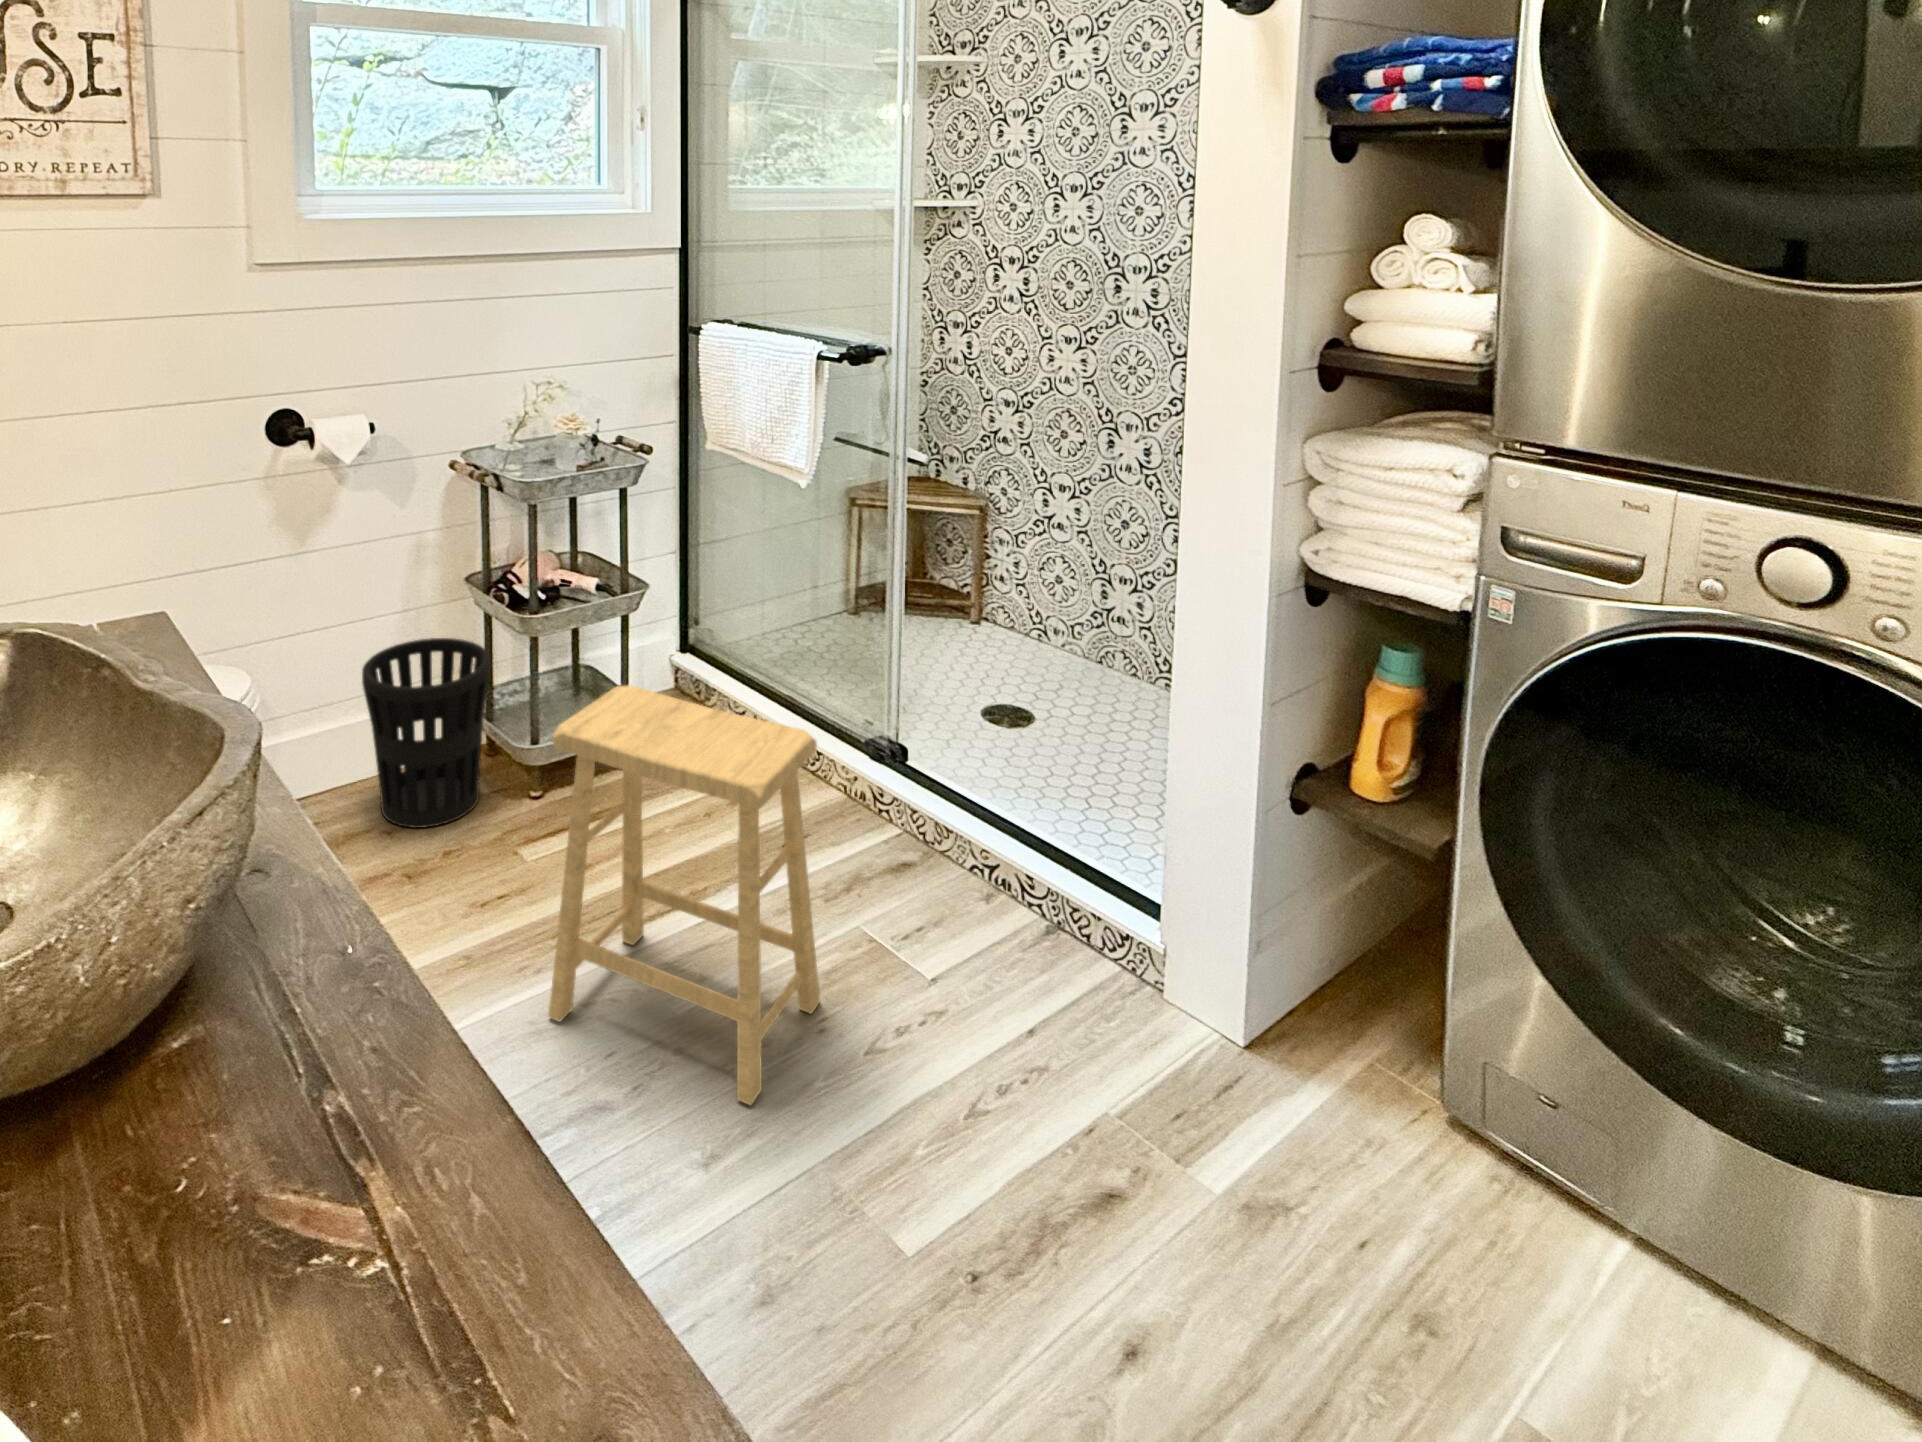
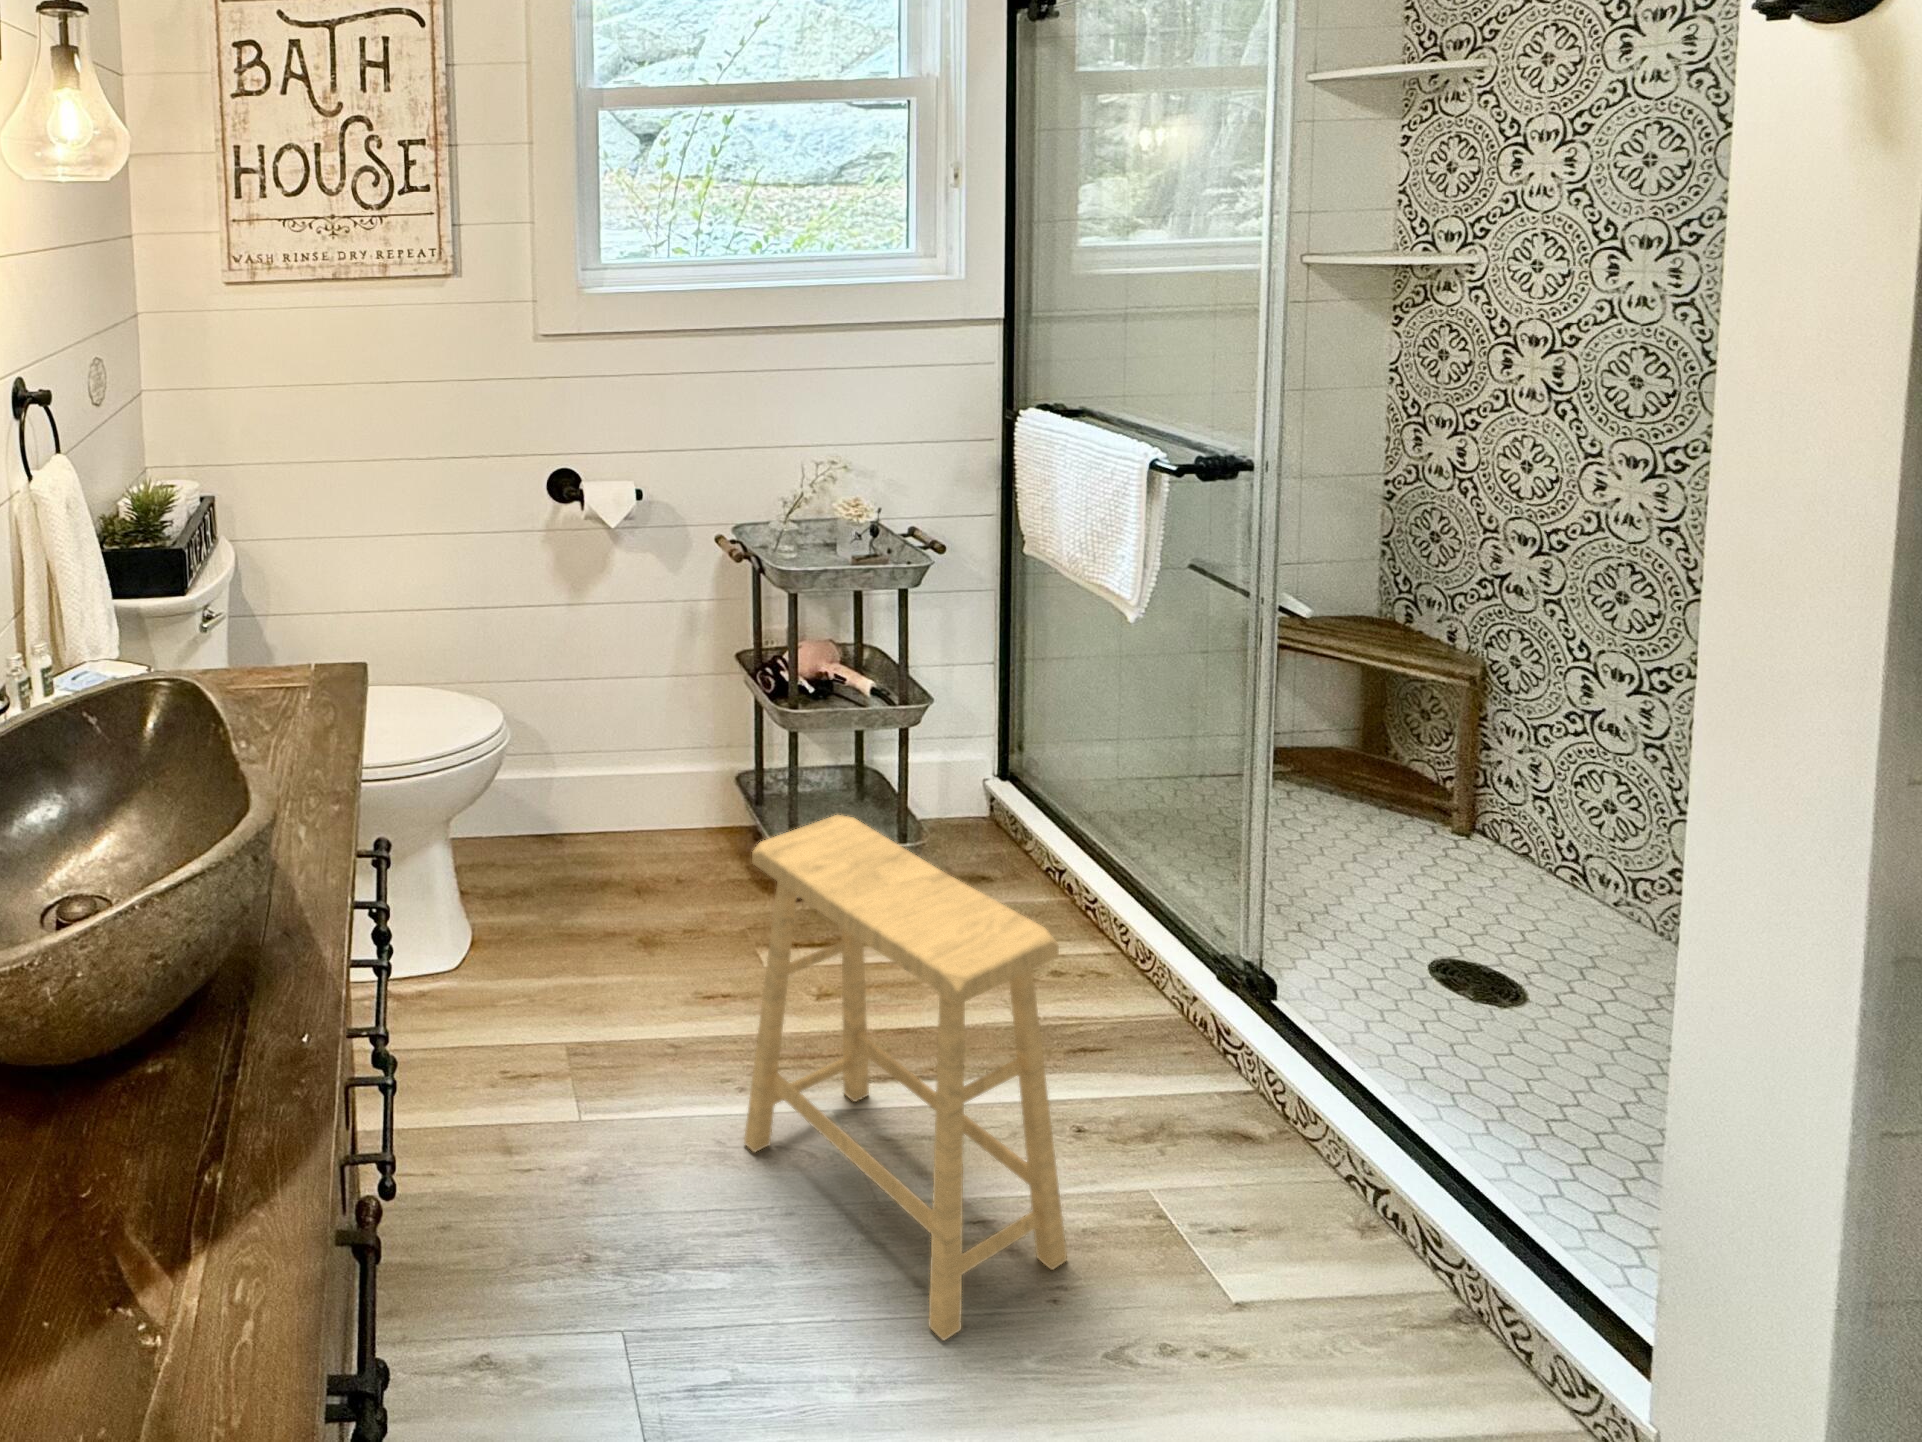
wastebasket: present [362,638,491,828] -> none [620,710,747,903]

